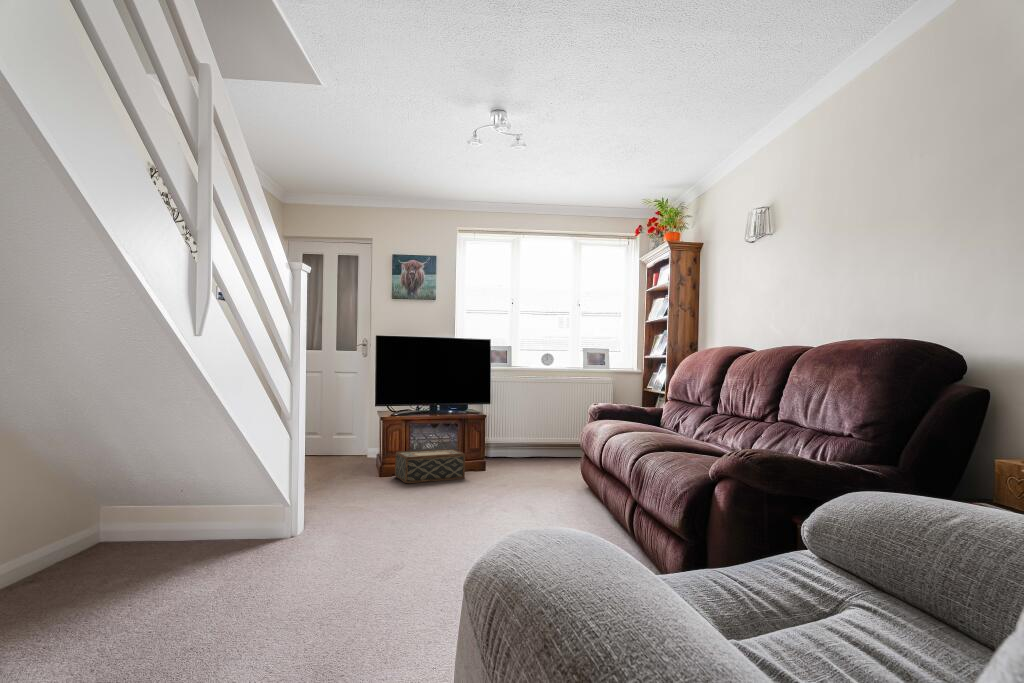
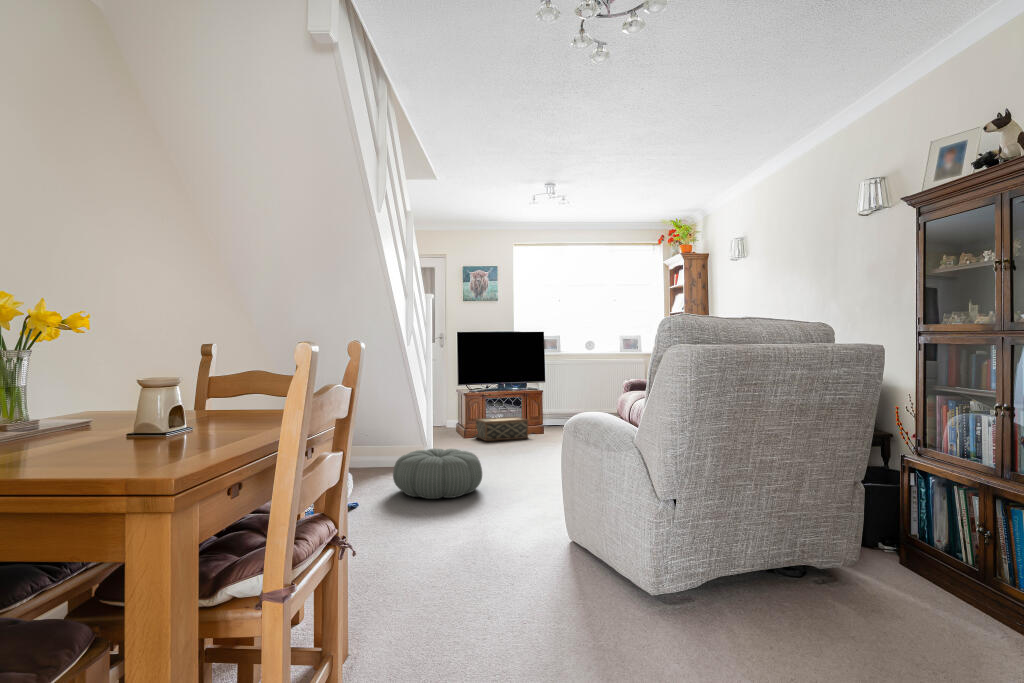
pouf: none [177,525,351,639] -> present [393,448,482,499]

